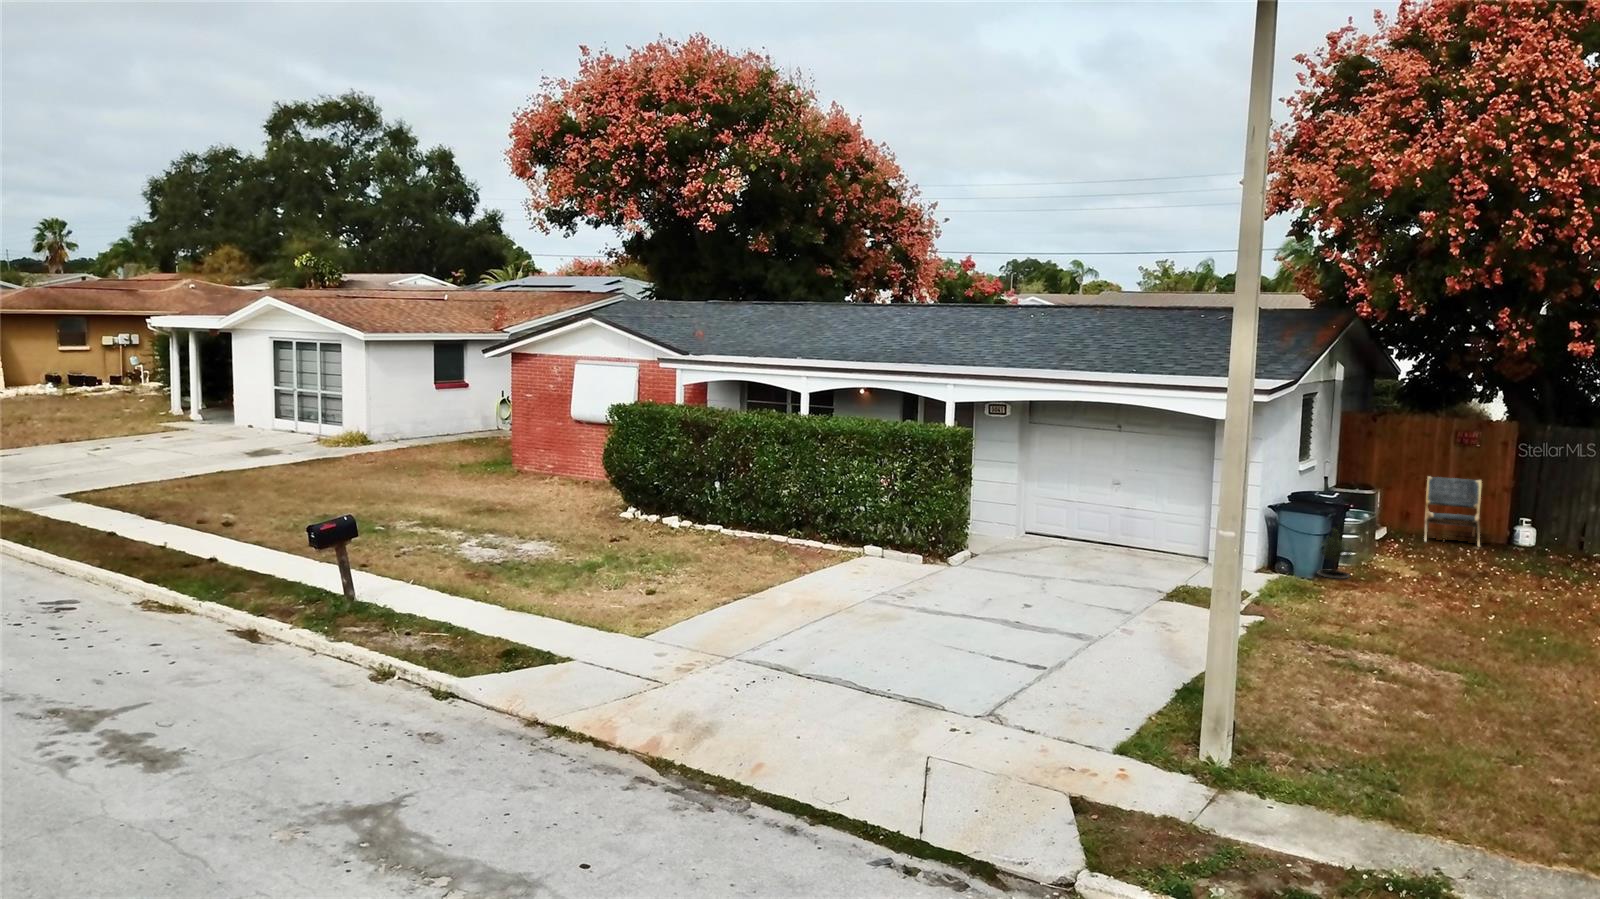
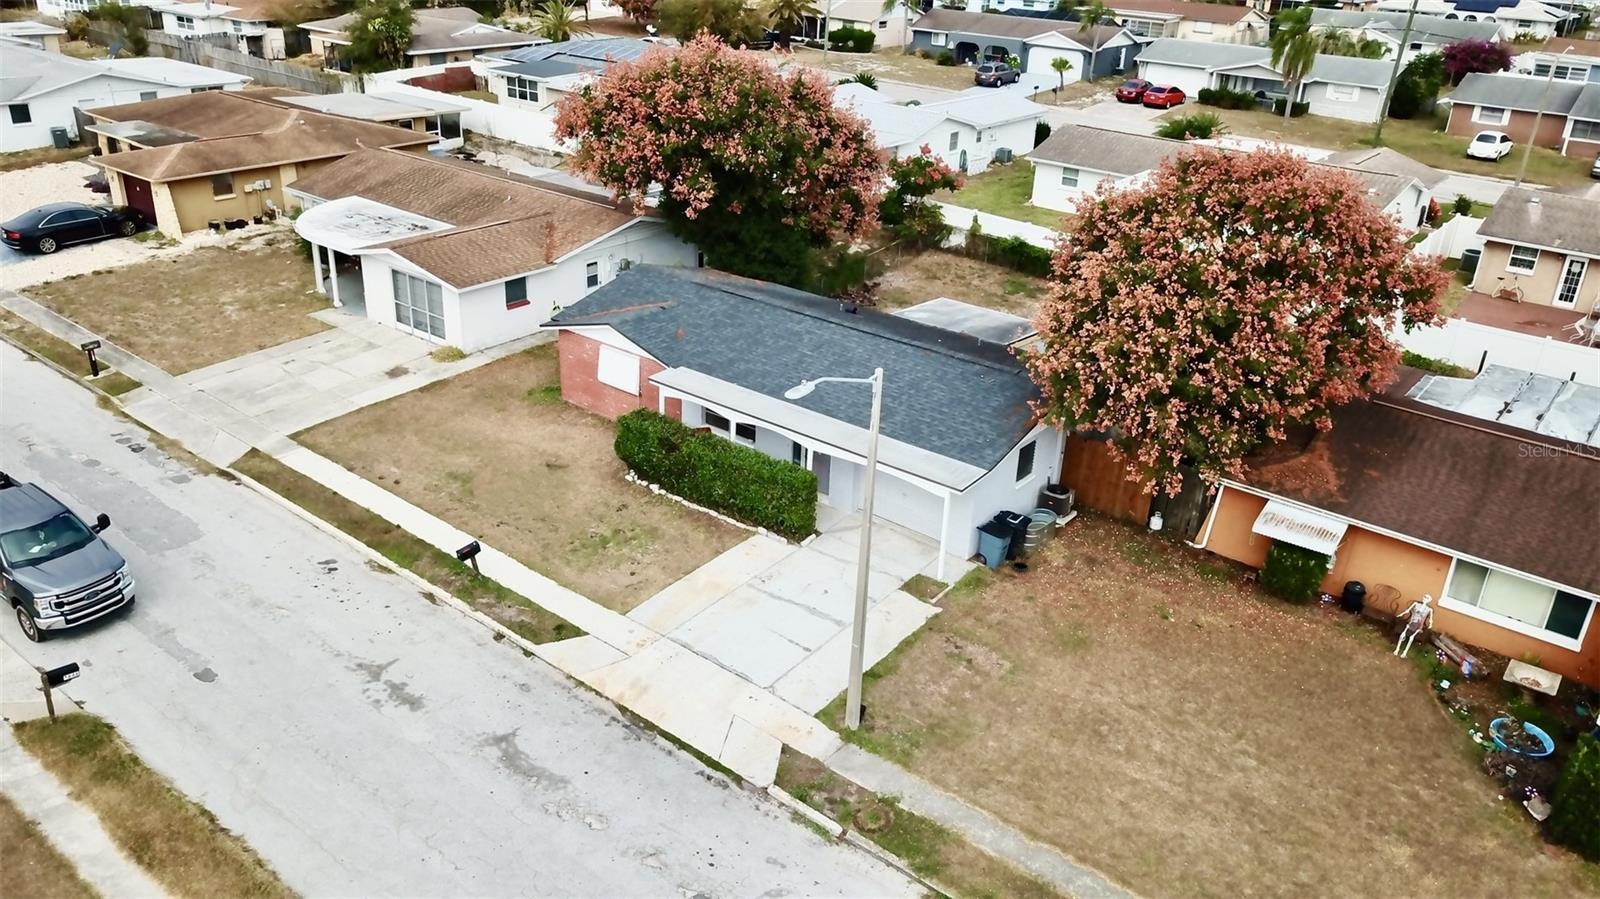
lounge chair: present [1424,476,1482,546] -> none [1103,486,1146,538]

